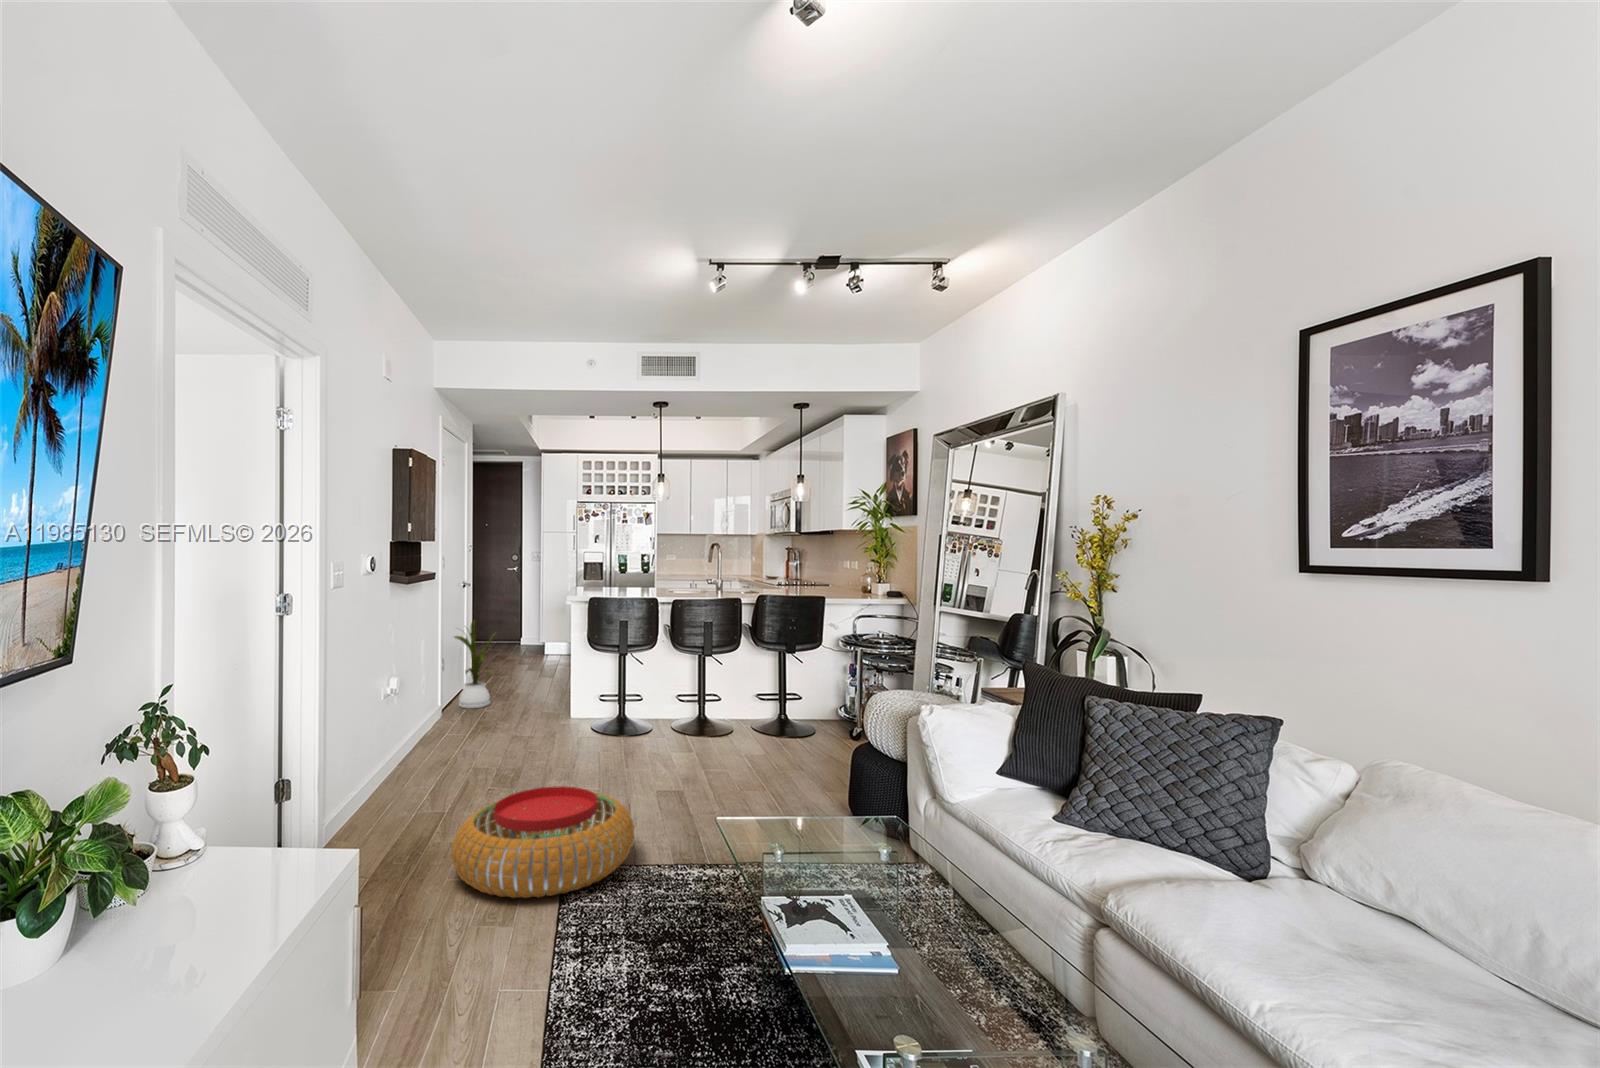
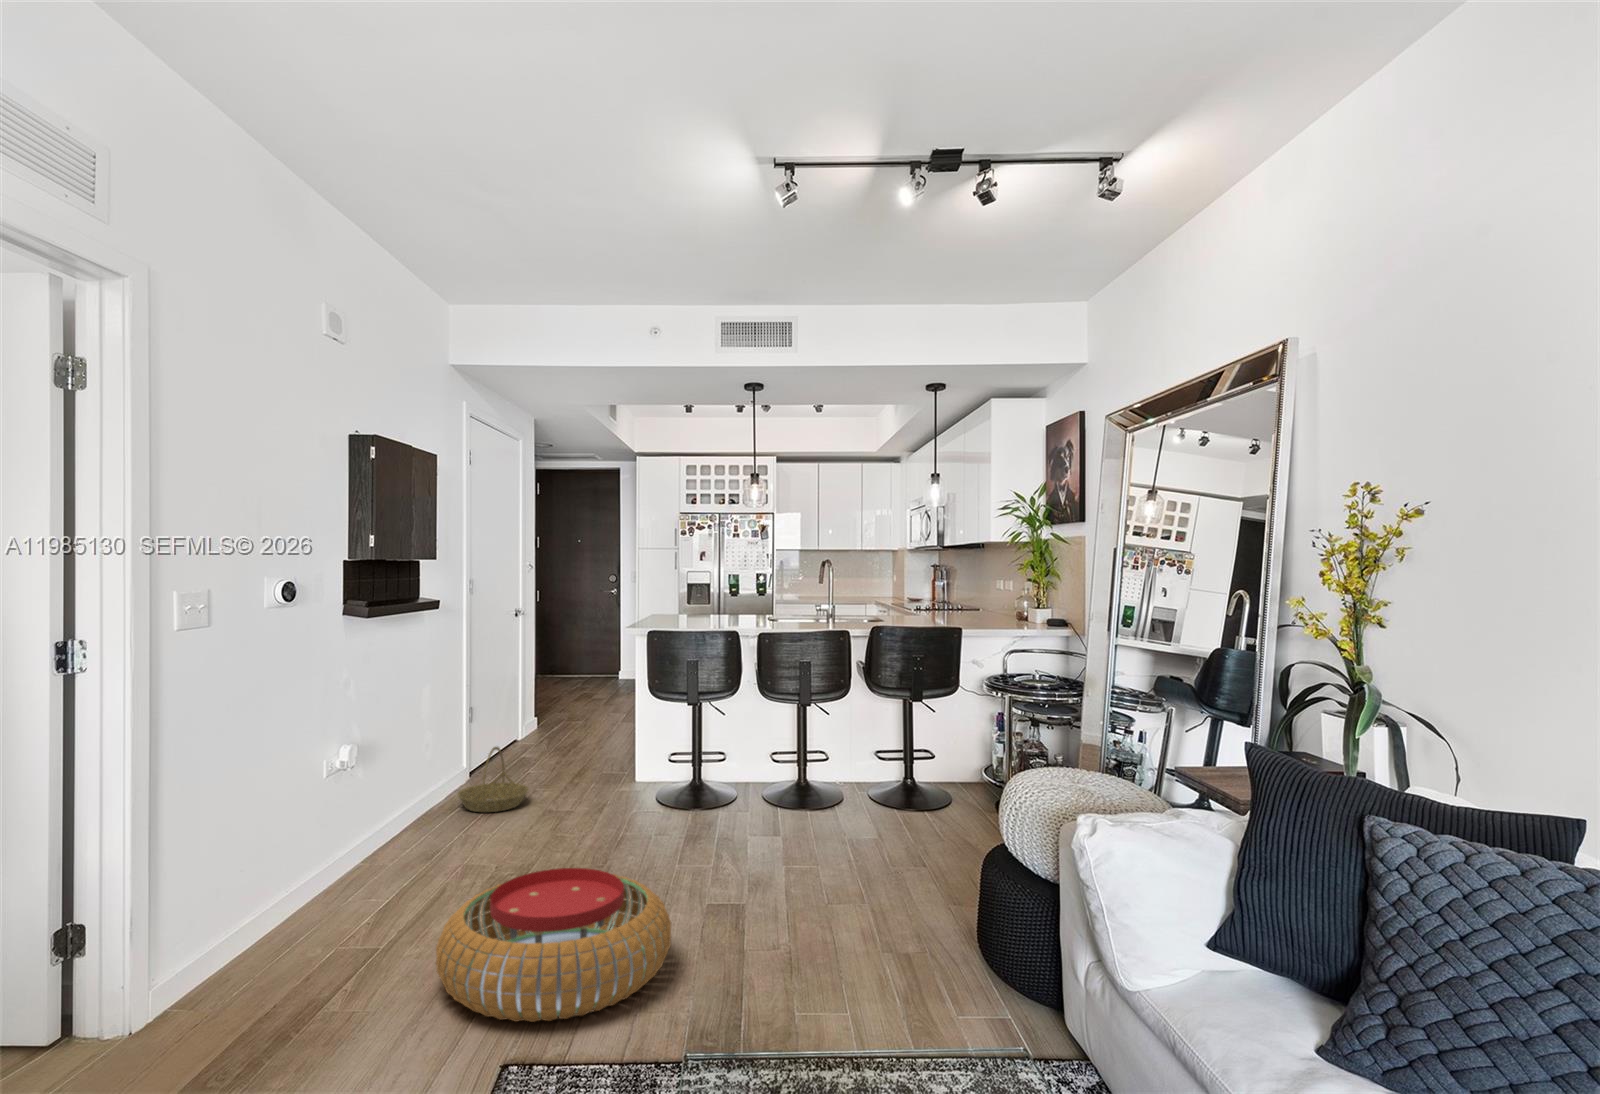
house plant: present [455,621,494,708] -> none [520,649,574,753]
basket: none [413,702,475,757] -> present [458,747,529,812]

